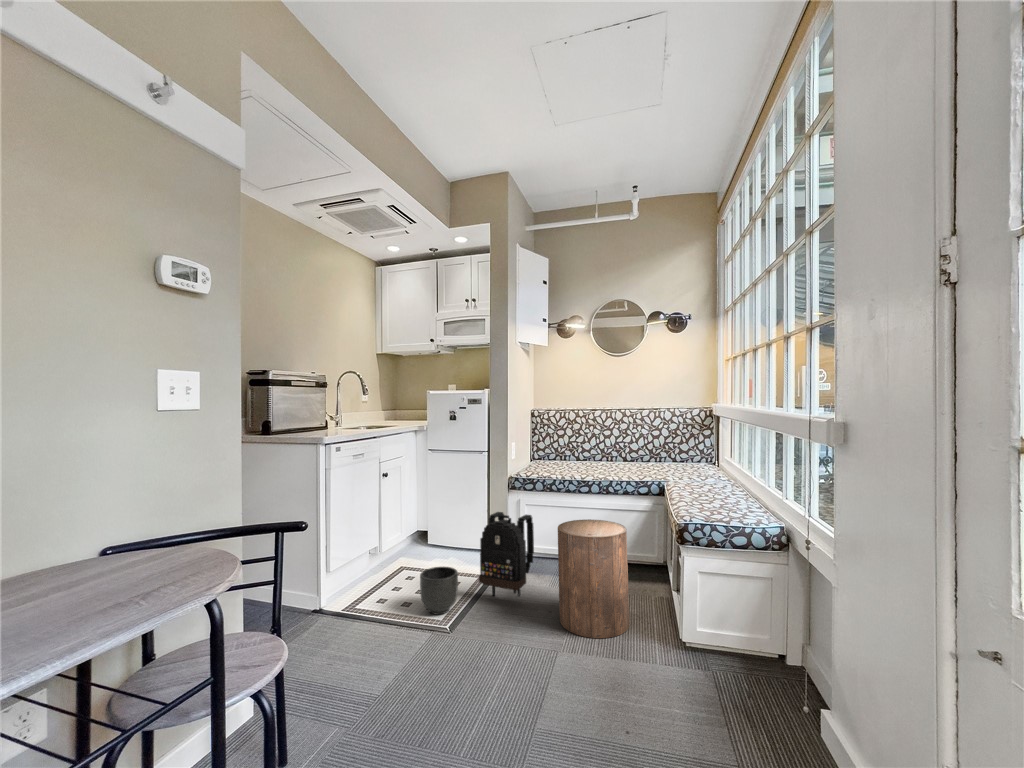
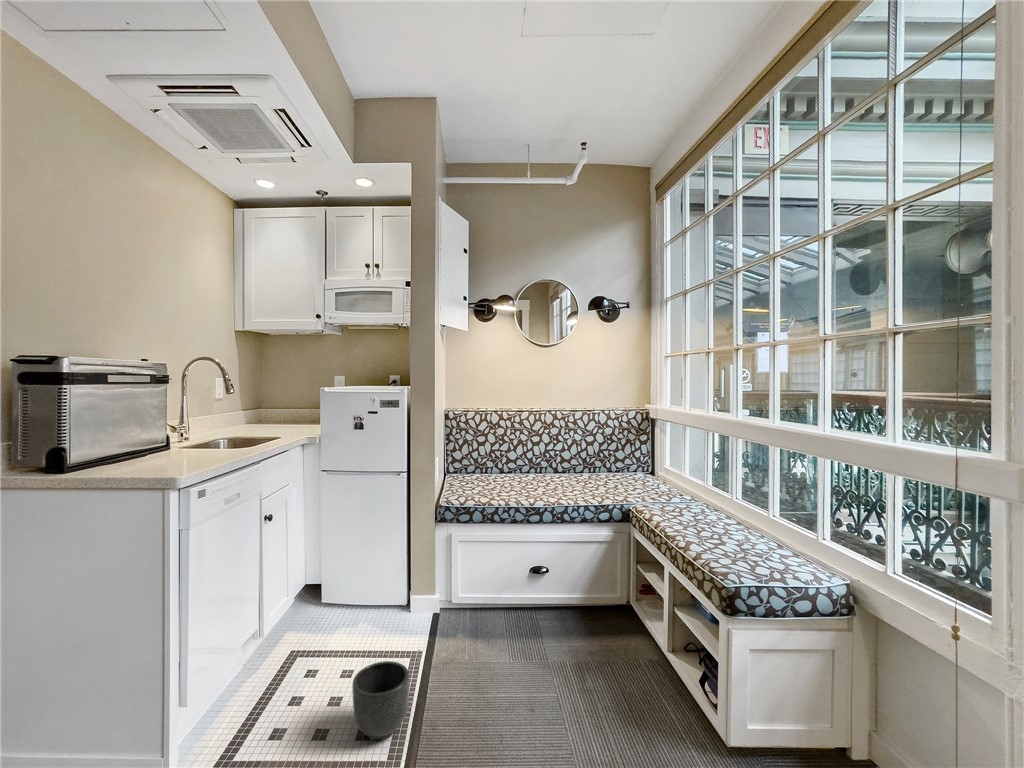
backpack: present [478,512,534,597] -> none [430,566,495,684]
stool: present [558,519,629,638] -> none [548,569,635,732]

